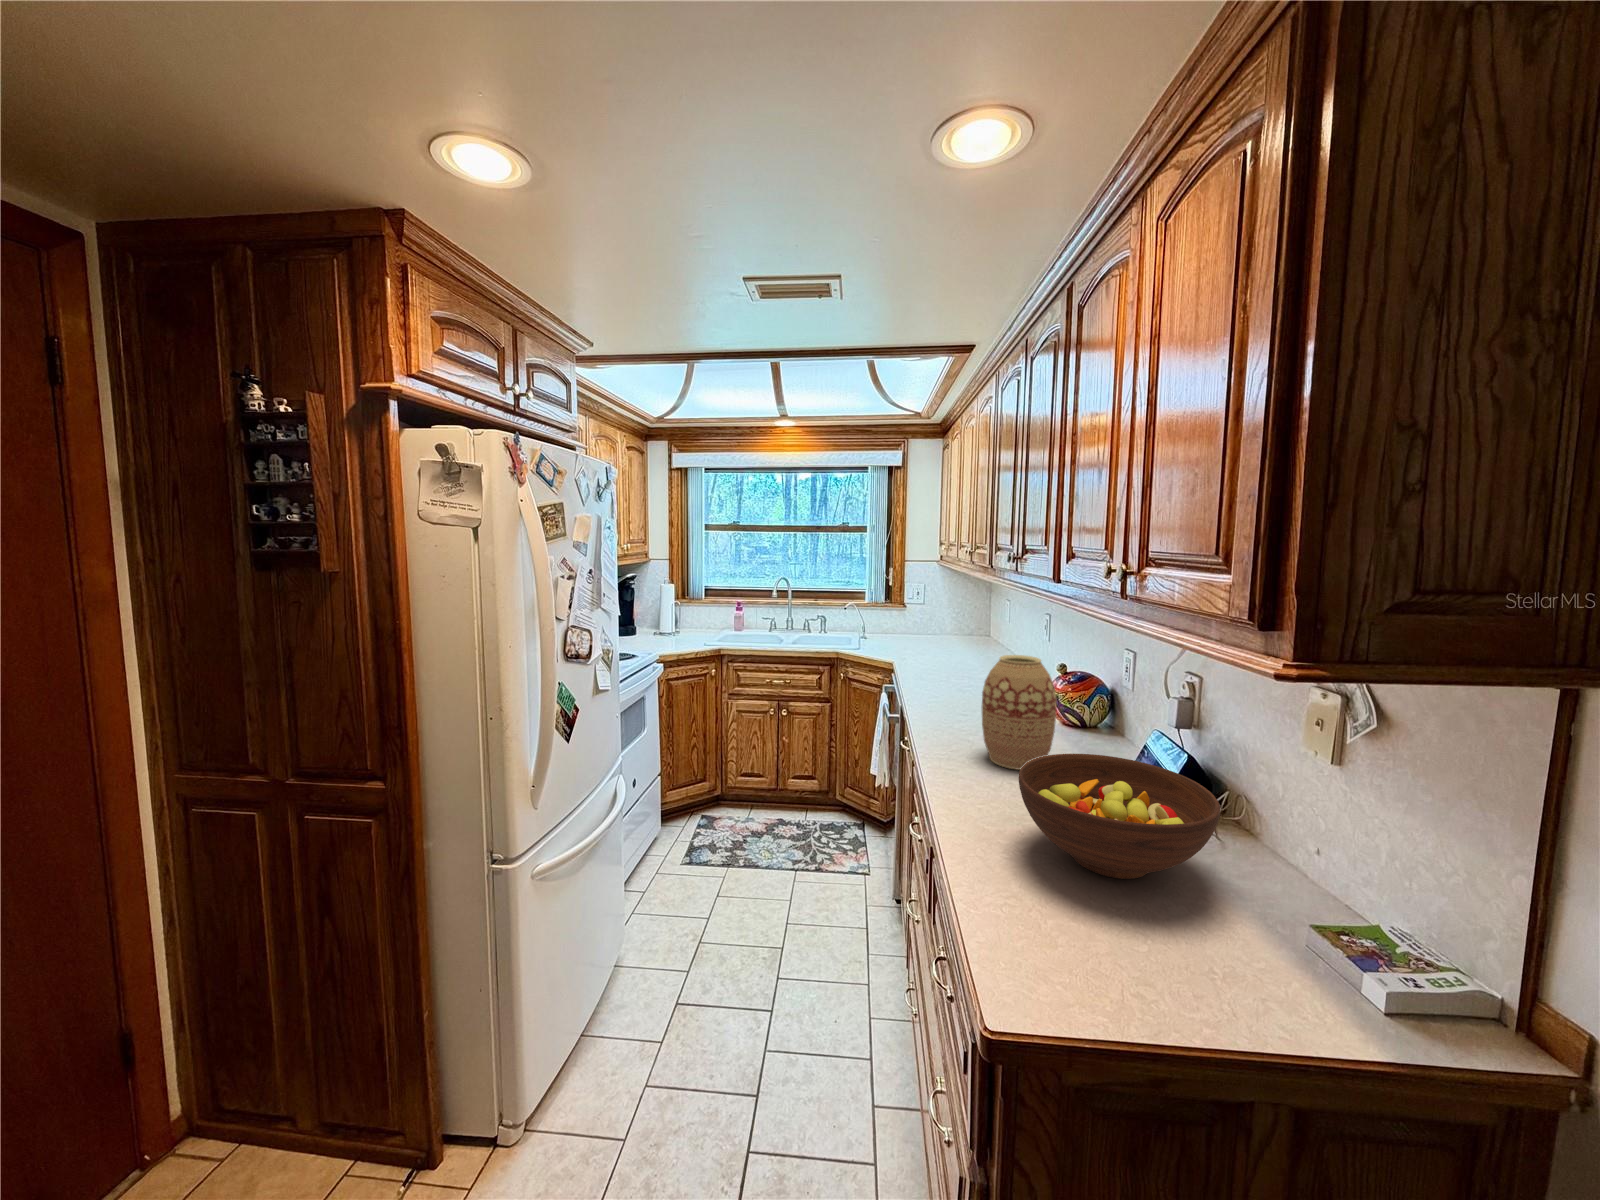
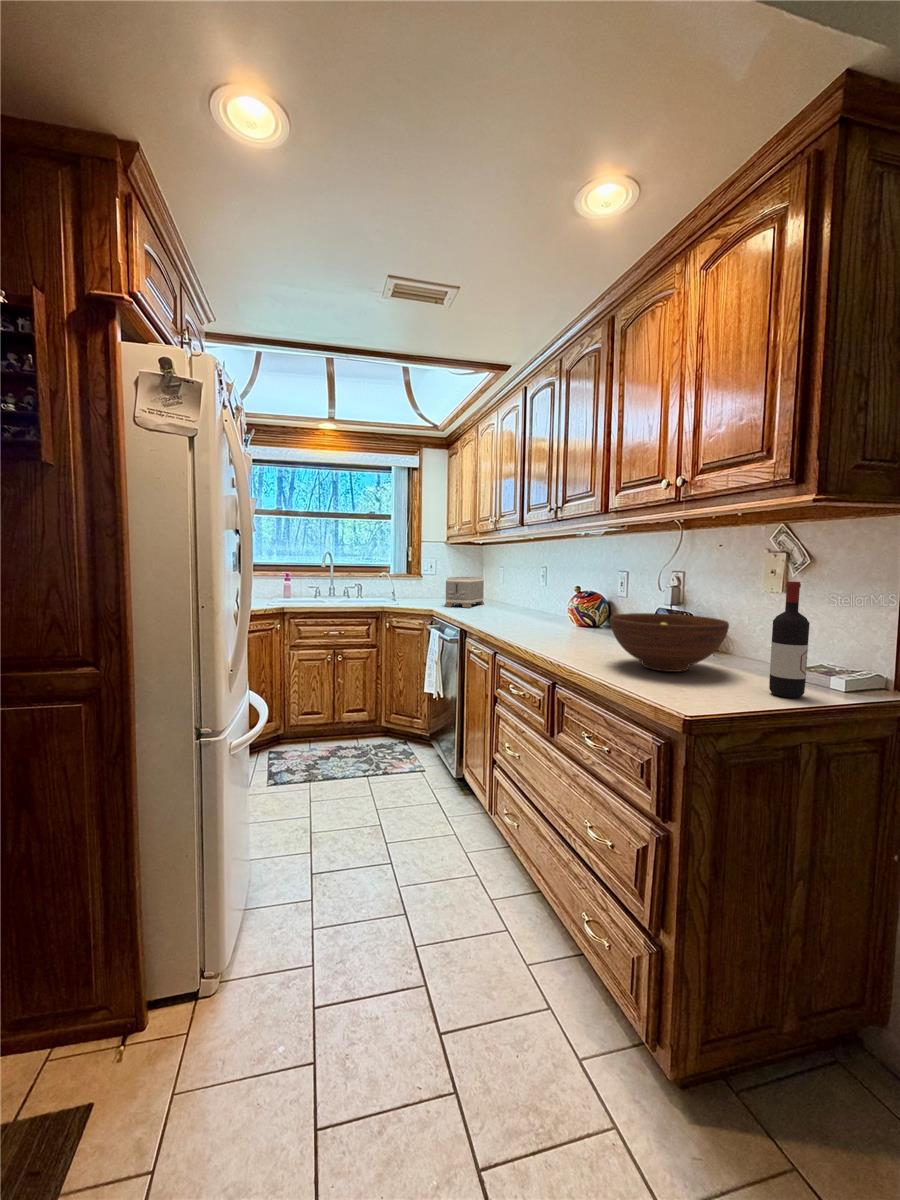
toaster: none [915,614,977,661] -> present [445,577,484,608]
vase: present [982,655,1057,770] -> none [546,571,594,644]
wine bottle: none [1249,787,1331,1010] -> present [769,582,810,698]

